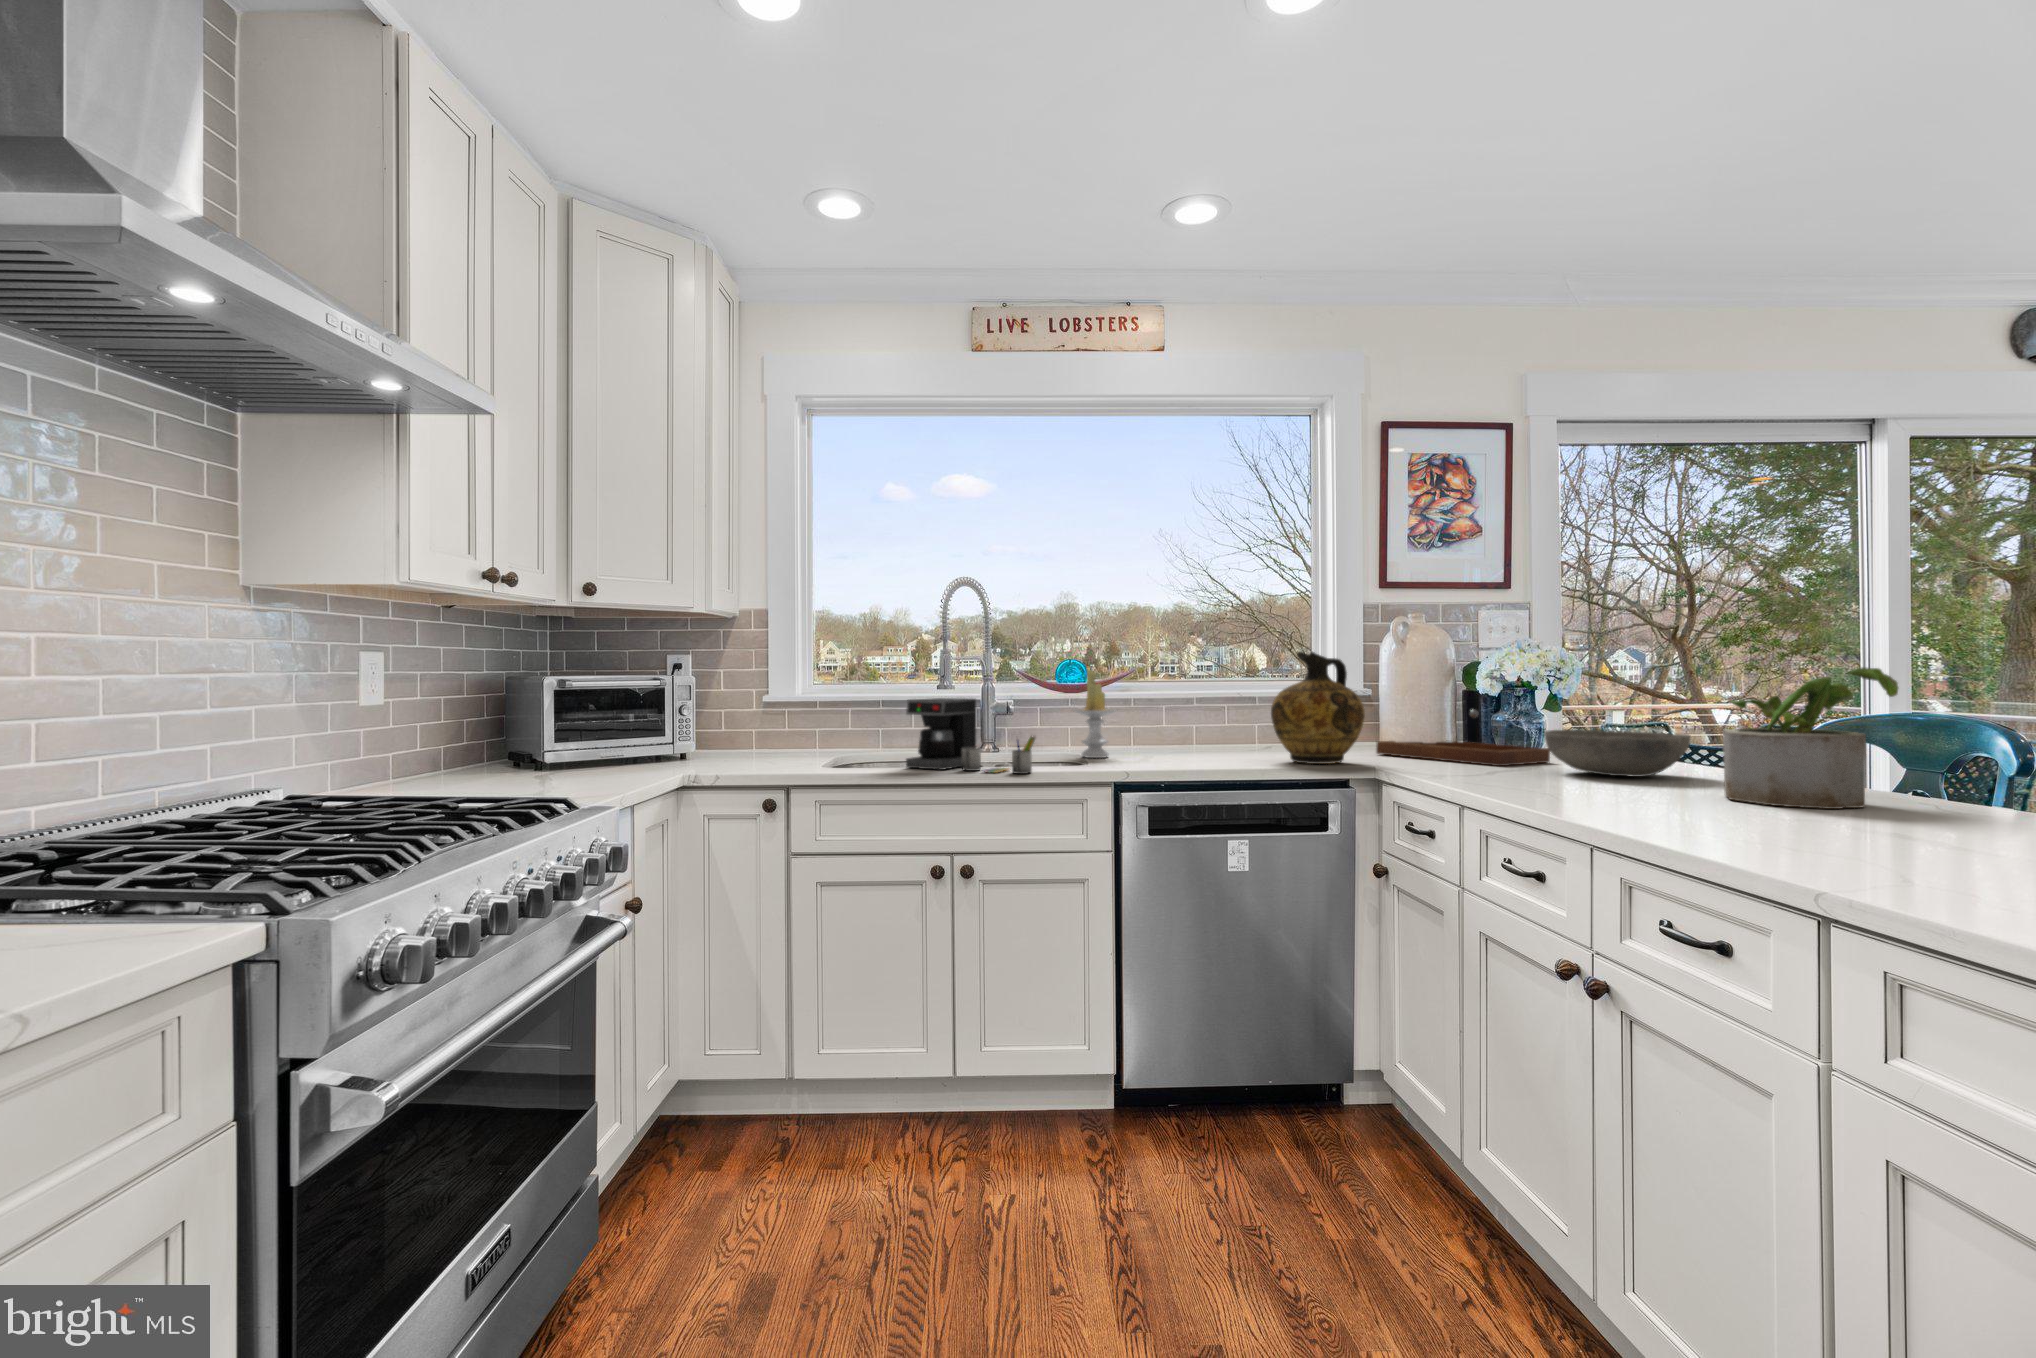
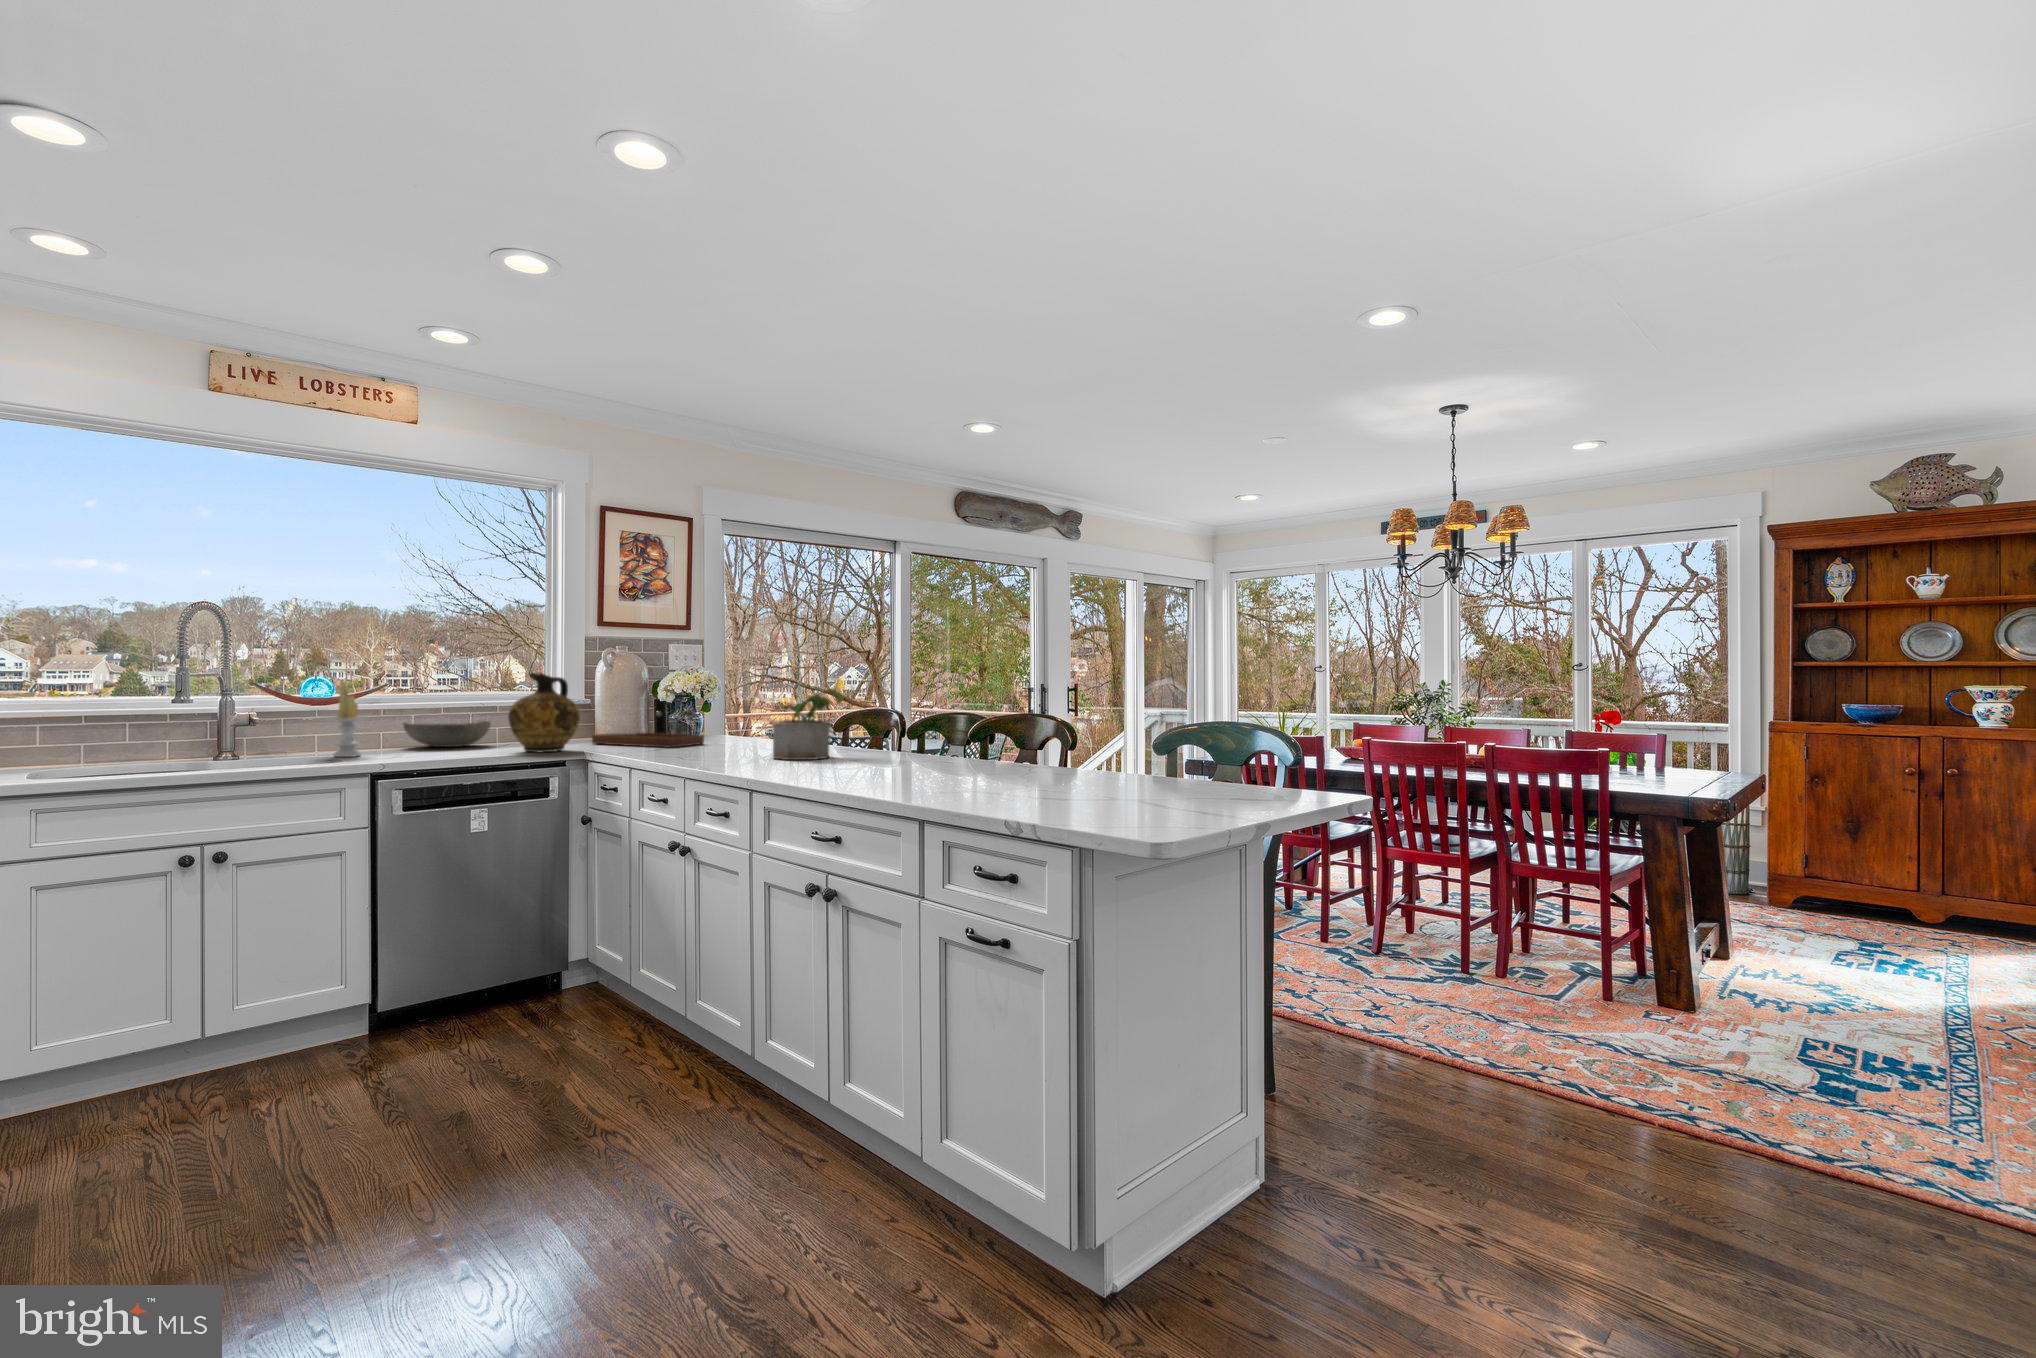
coffee maker: present [906,698,1035,774] -> none [145,711,297,774]
bowl: present [1544,729,1690,777] -> present [403,721,491,747]

